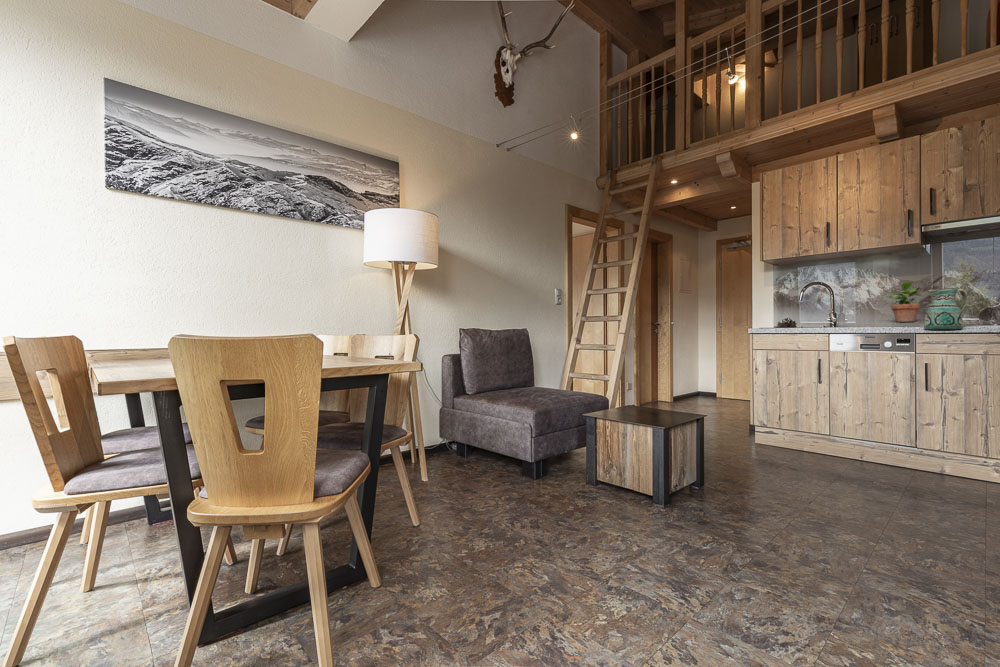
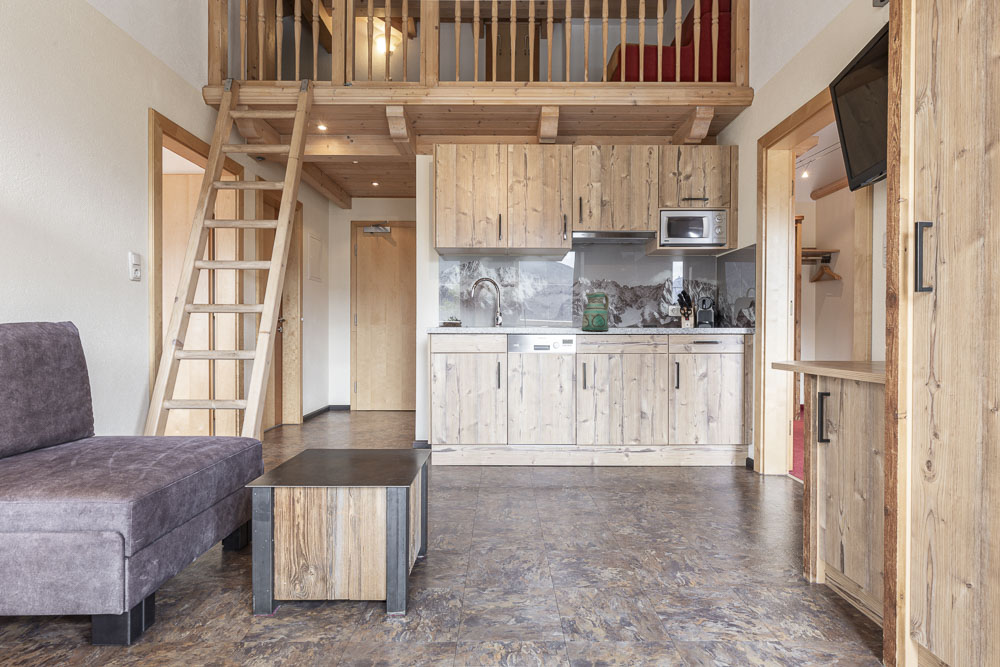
potted plant: present [881,281,922,322] -> none [533,283,564,322]

